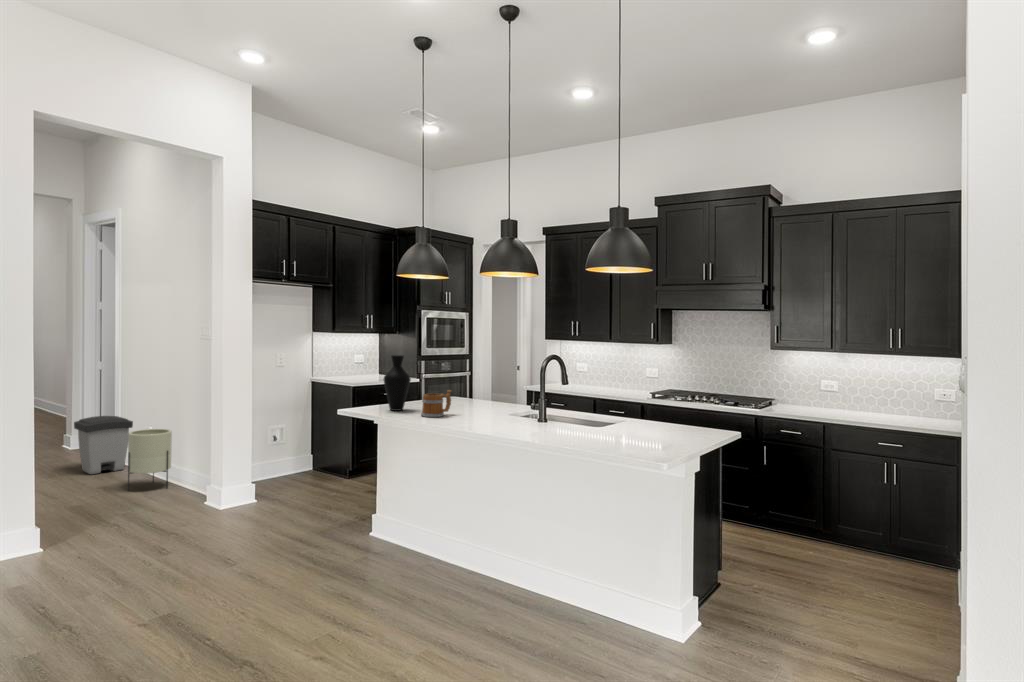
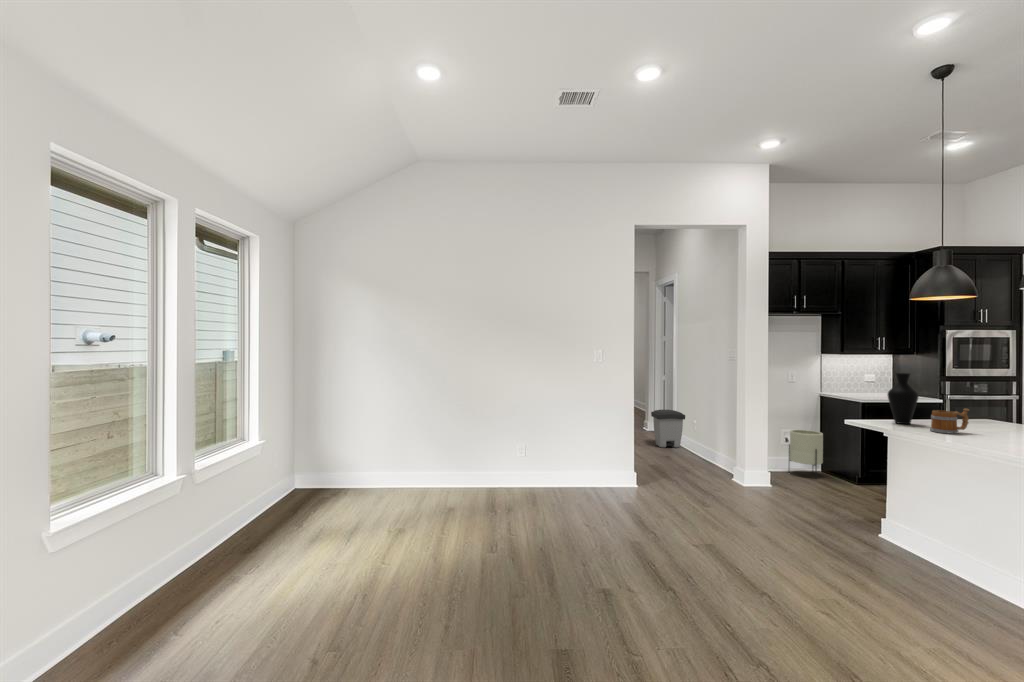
planter: present [128,429,172,491] -> present [789,430,823,478]

